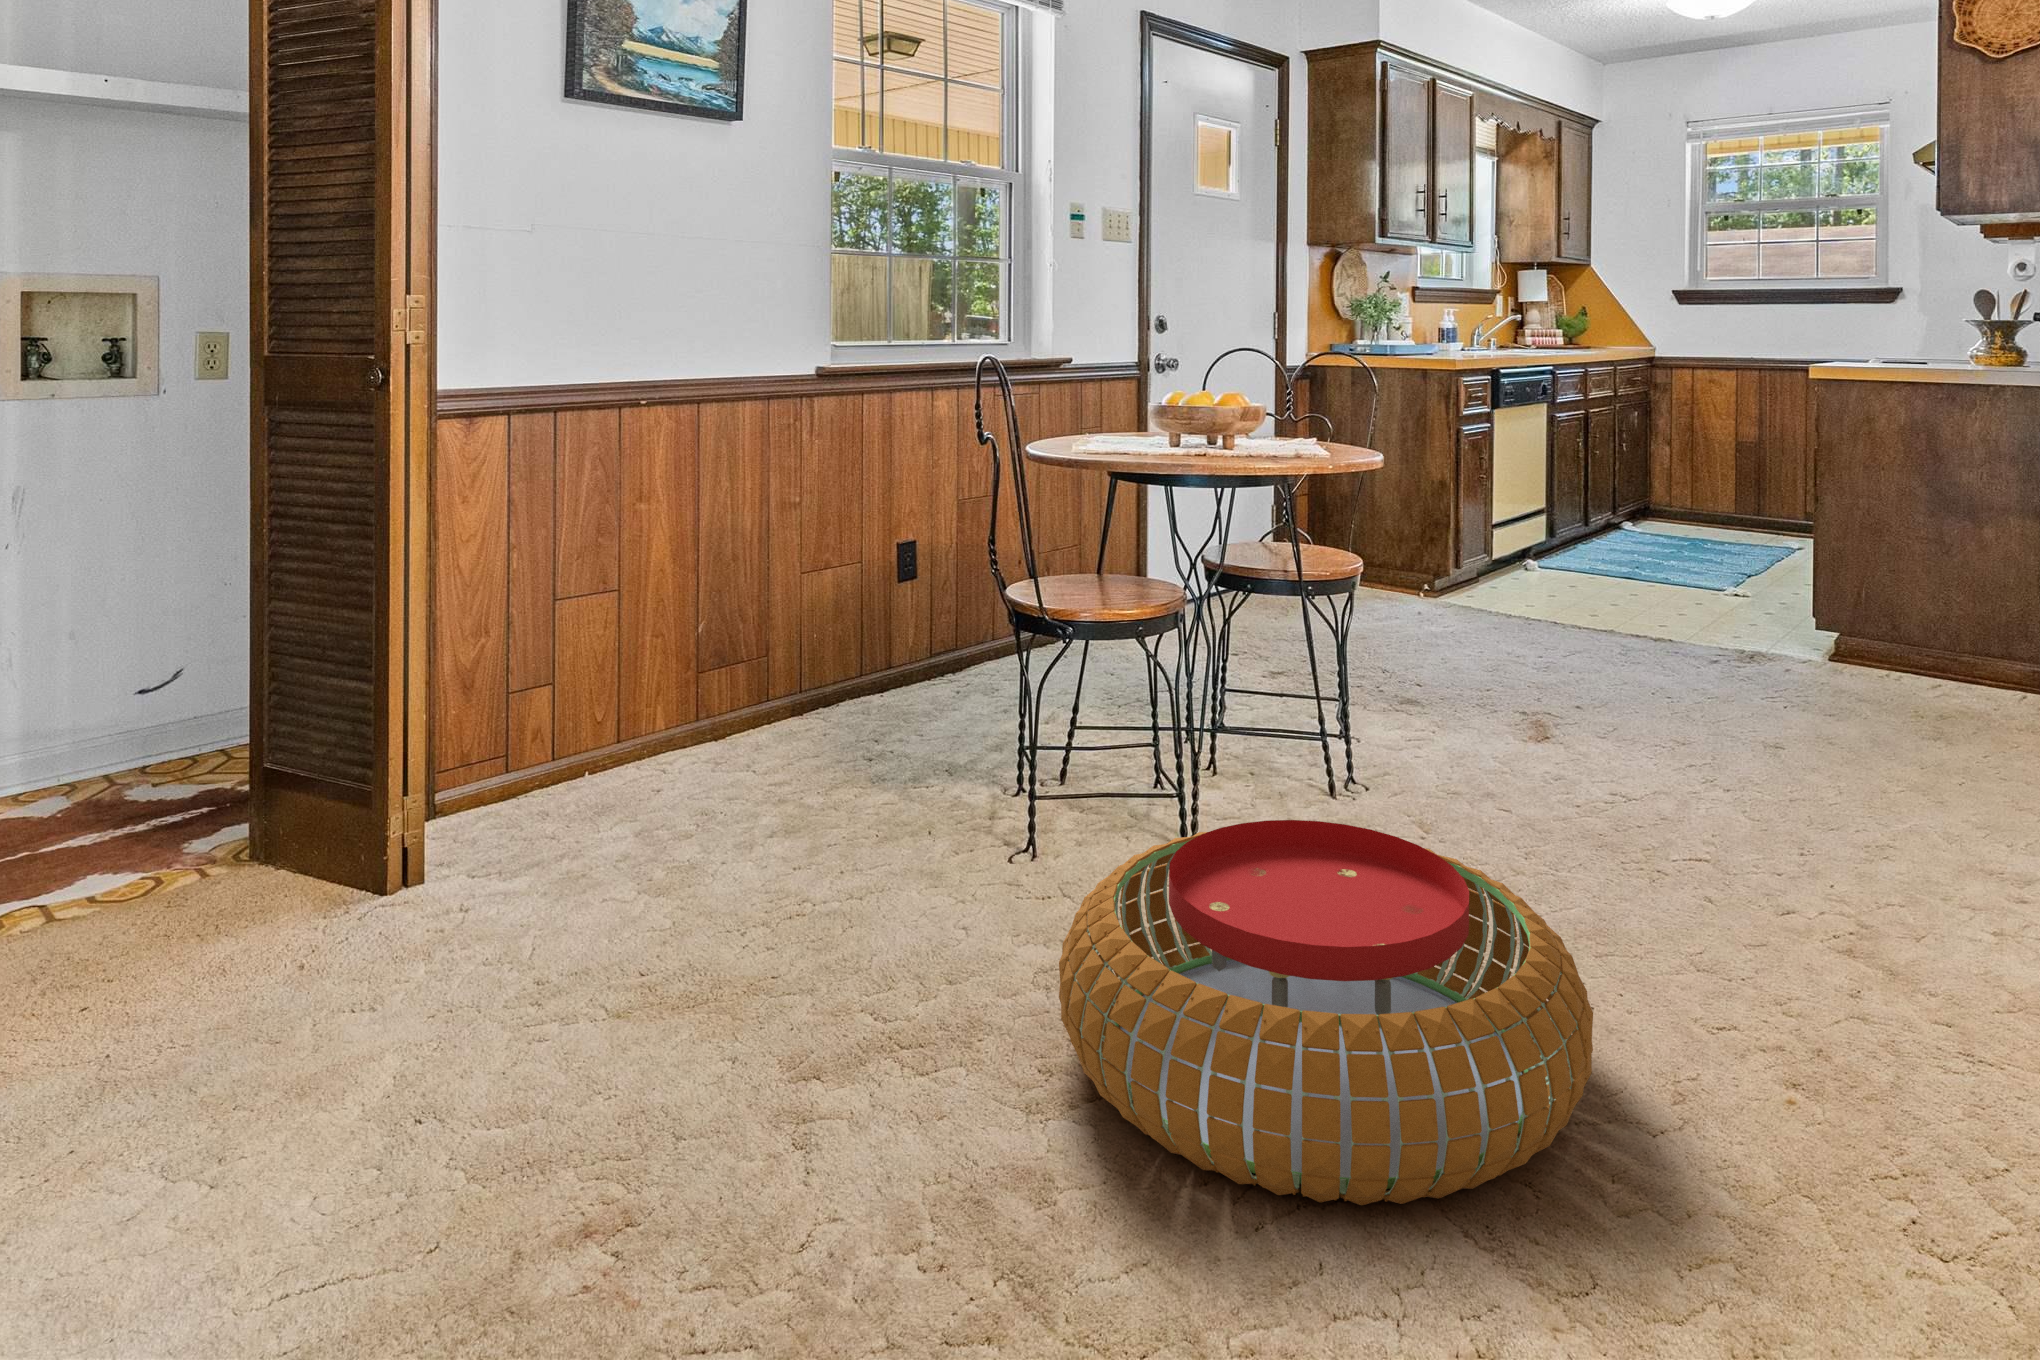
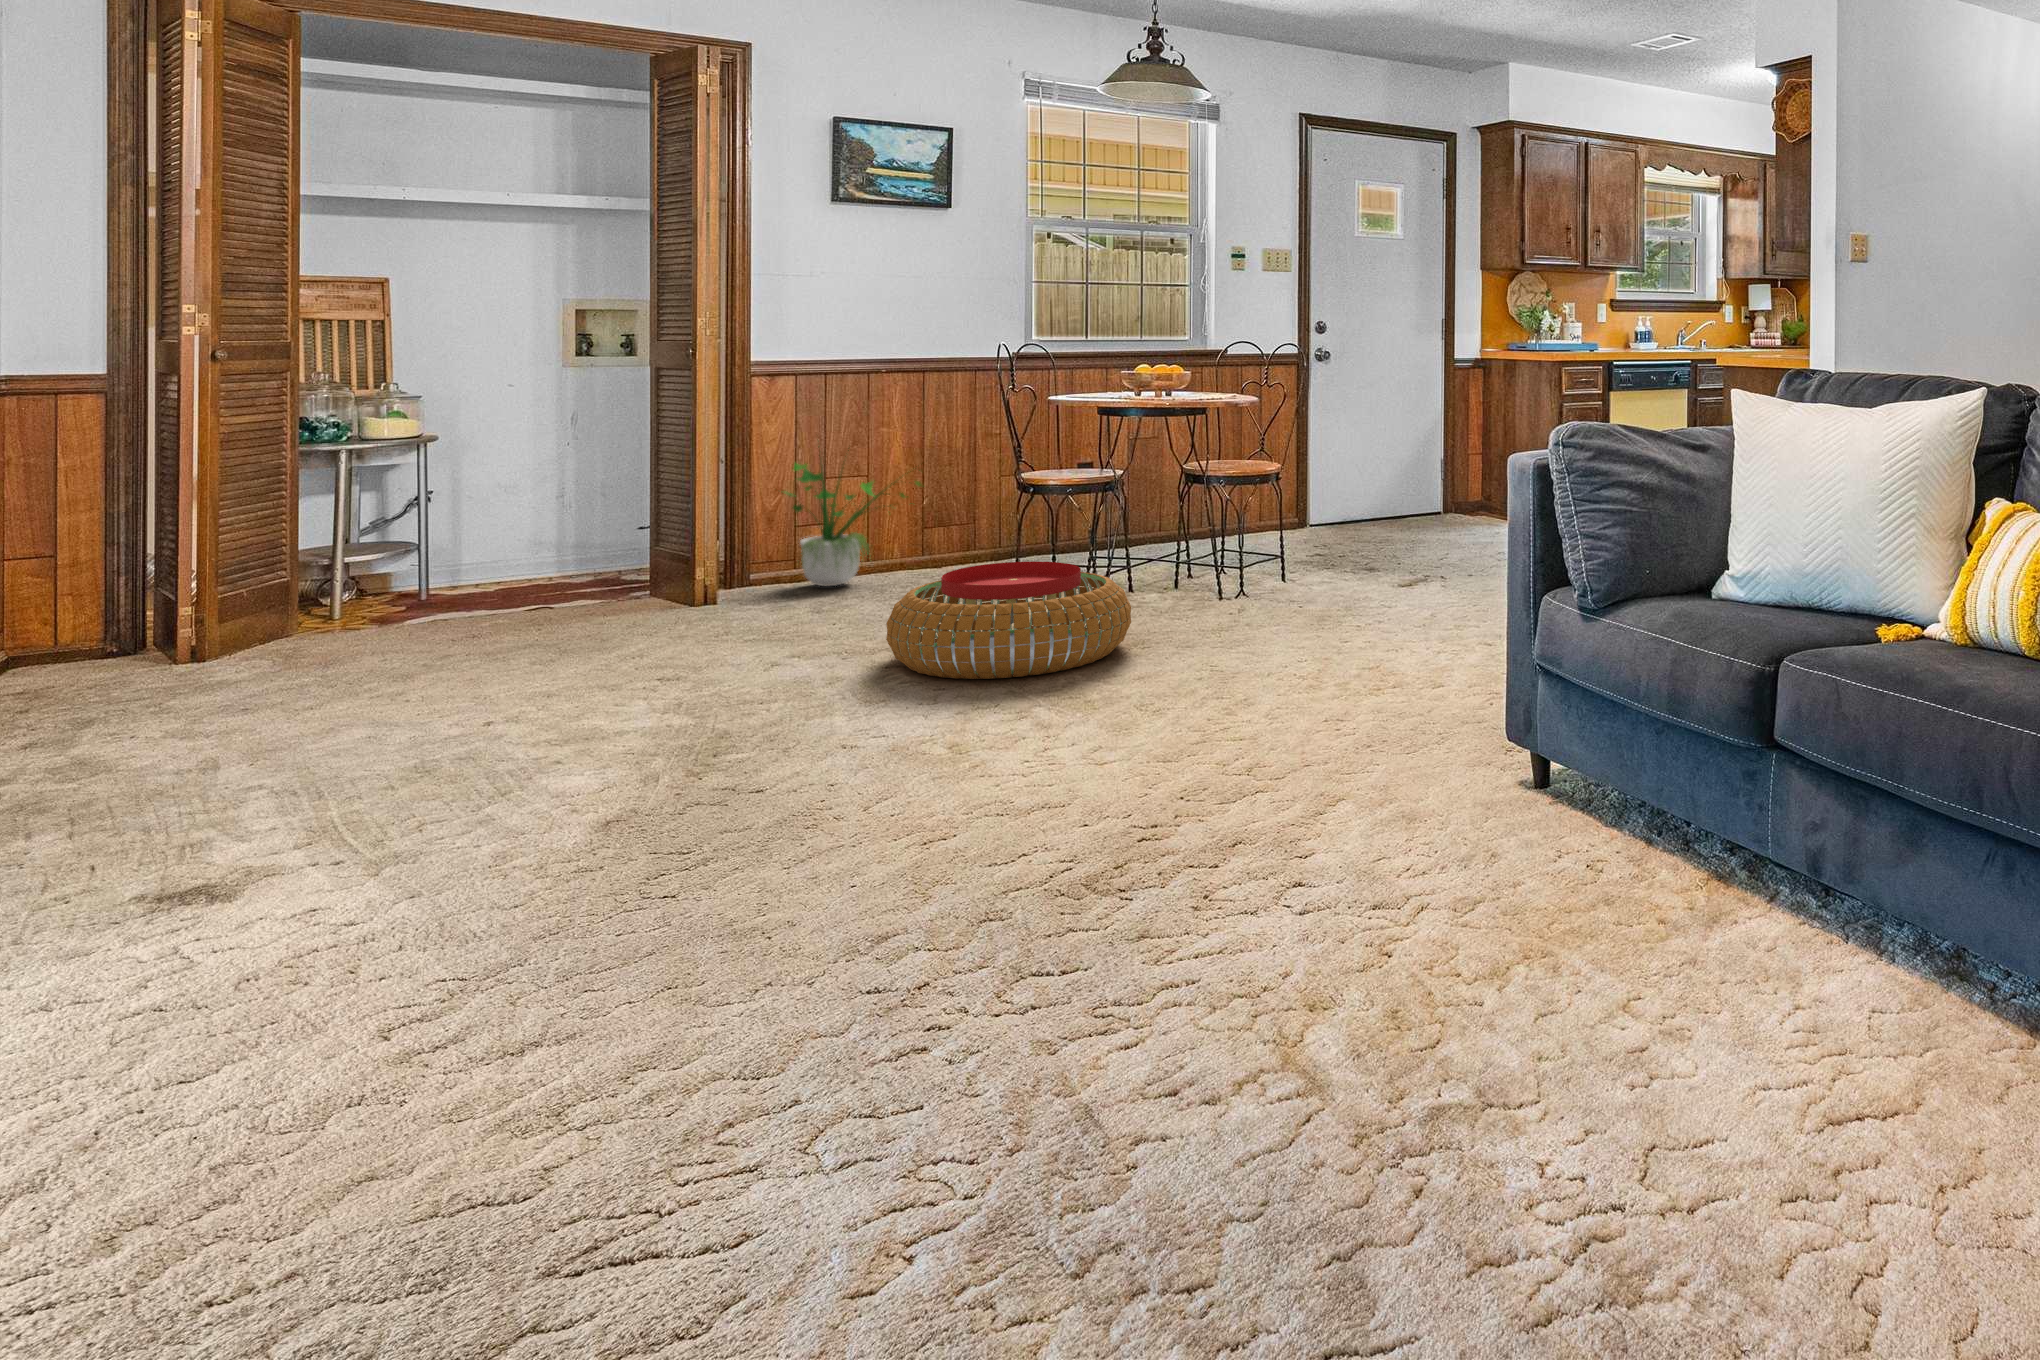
potted plant: none [510,518,746,815] -> present [784,450,921,586]

